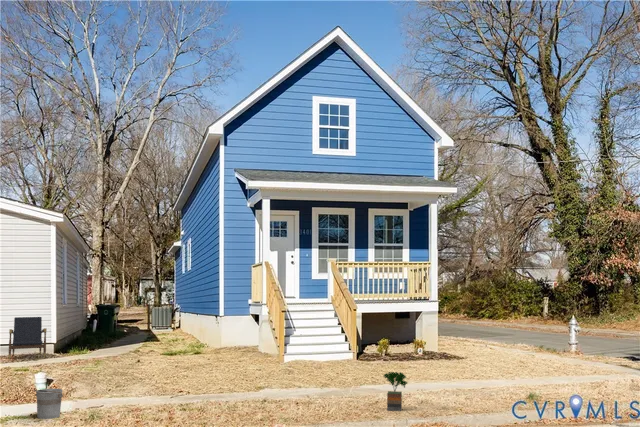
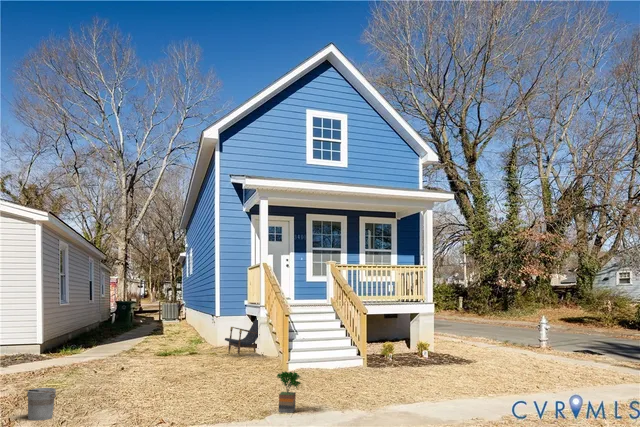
lounge chair: present [9,317,47,359] -> present [225,318,263,357]
potted tree: present [384,372,407,411] -> present [277,372,301,413]

